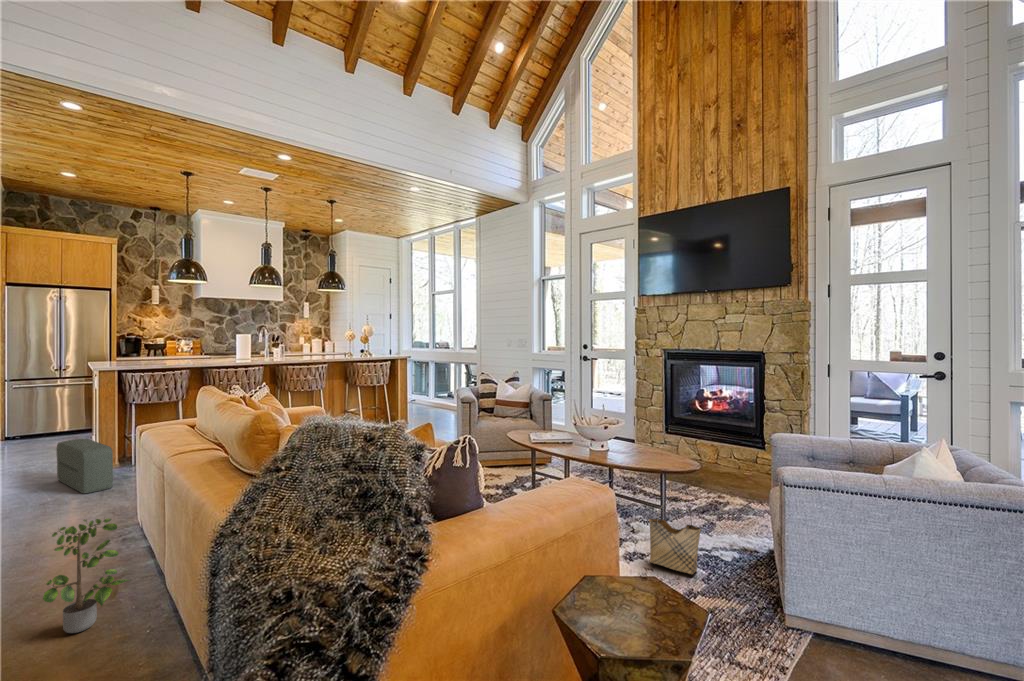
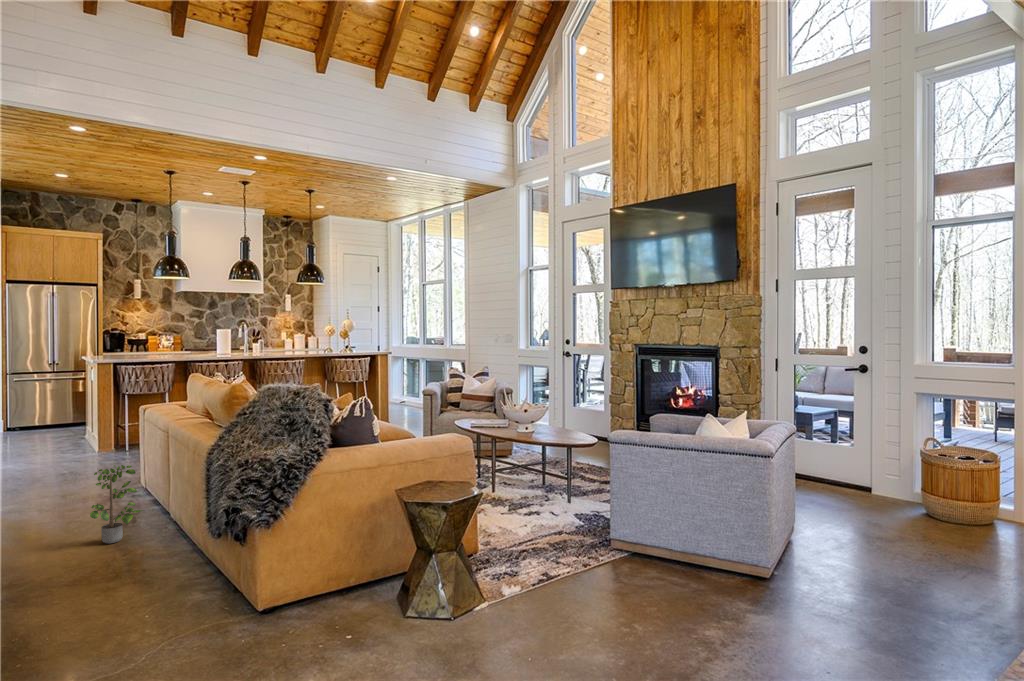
pouf: present [56,439,113,493] -> none [64,426,113,471]
woven basket: present [649,497,701,574] -> none [545,466,584,527]

